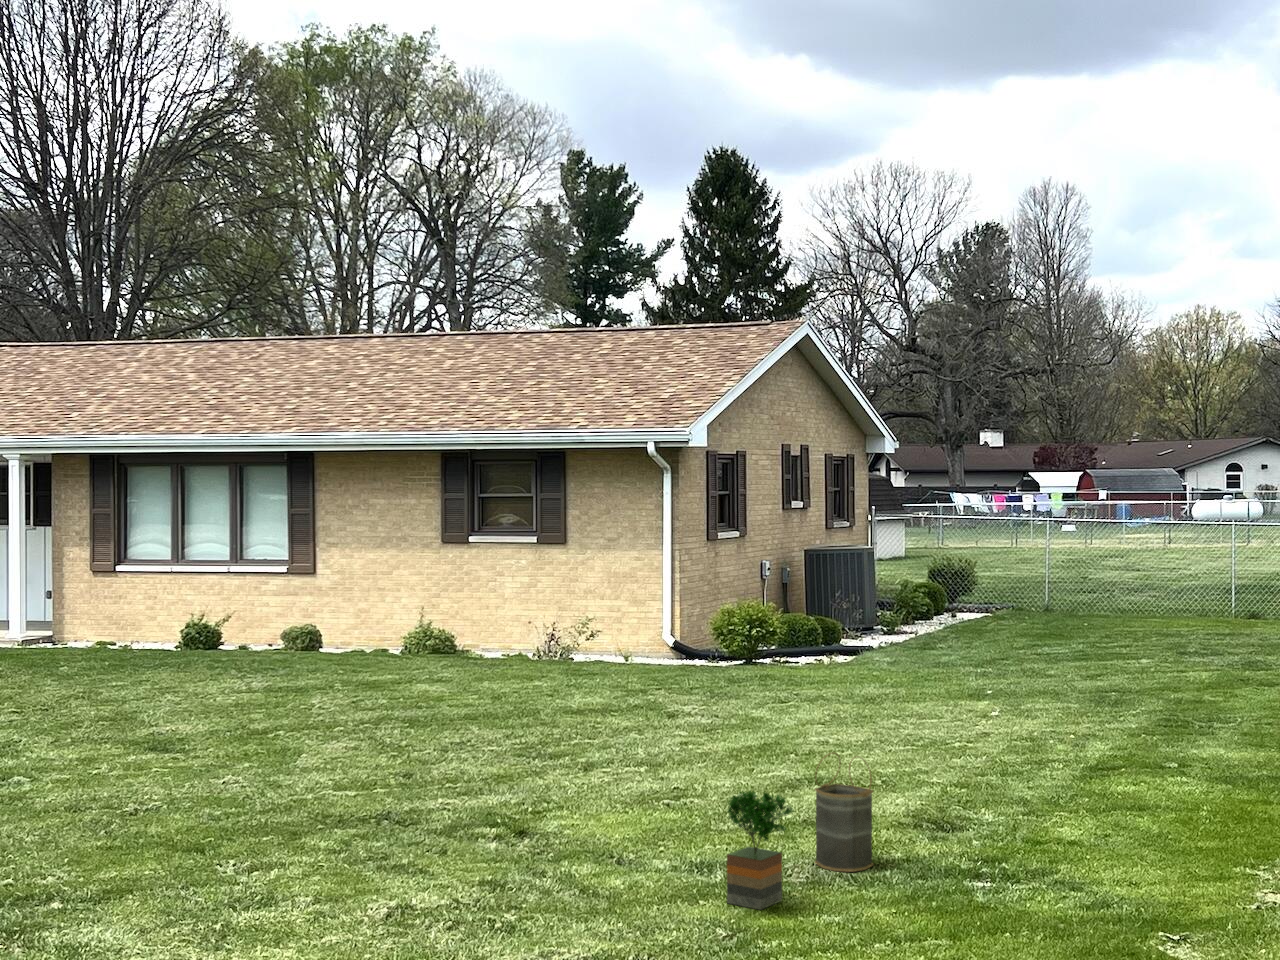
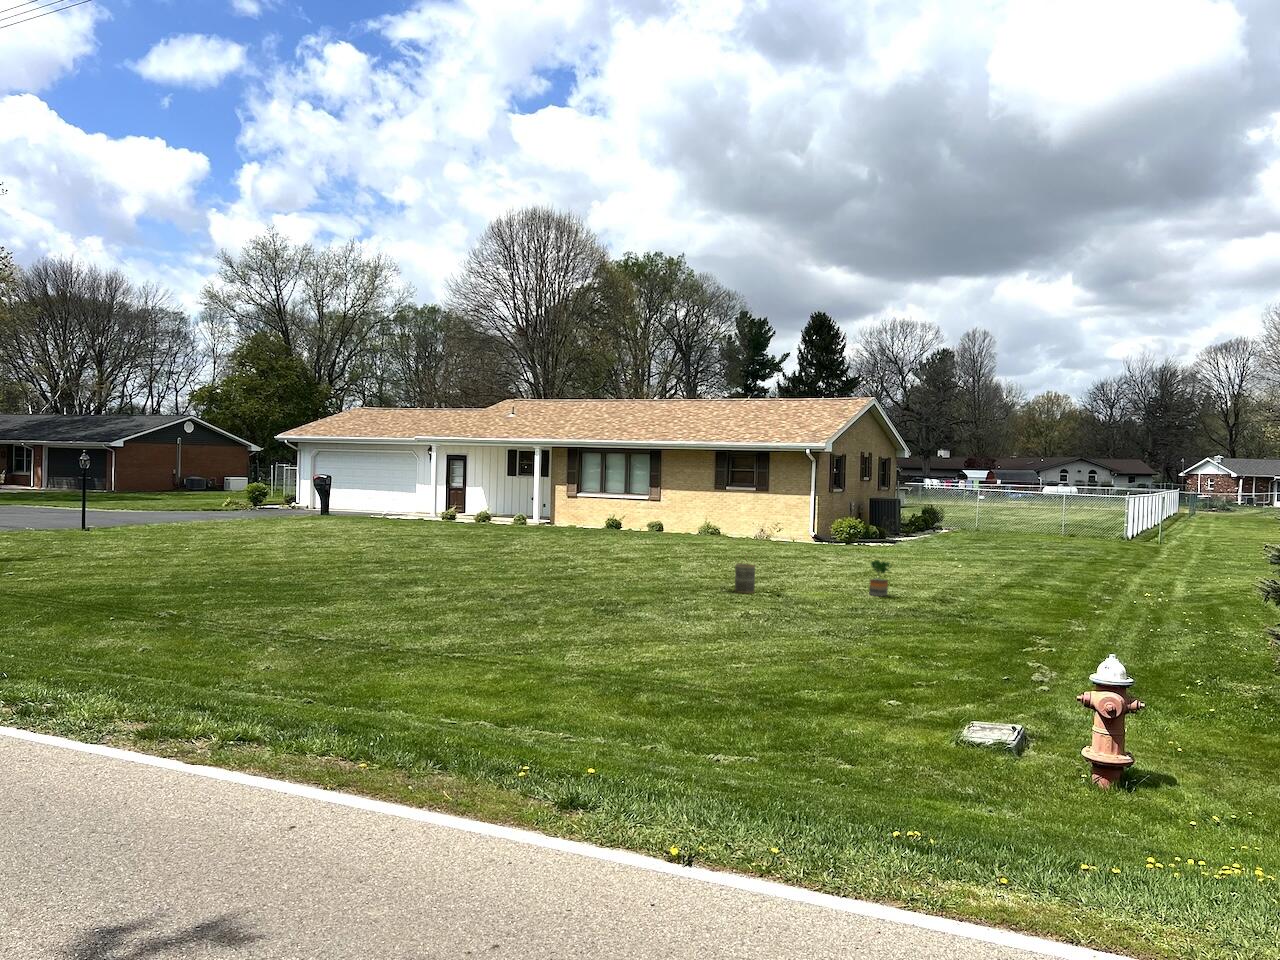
basket: present [815,753,873,872] -> present [734,558,755,593]

